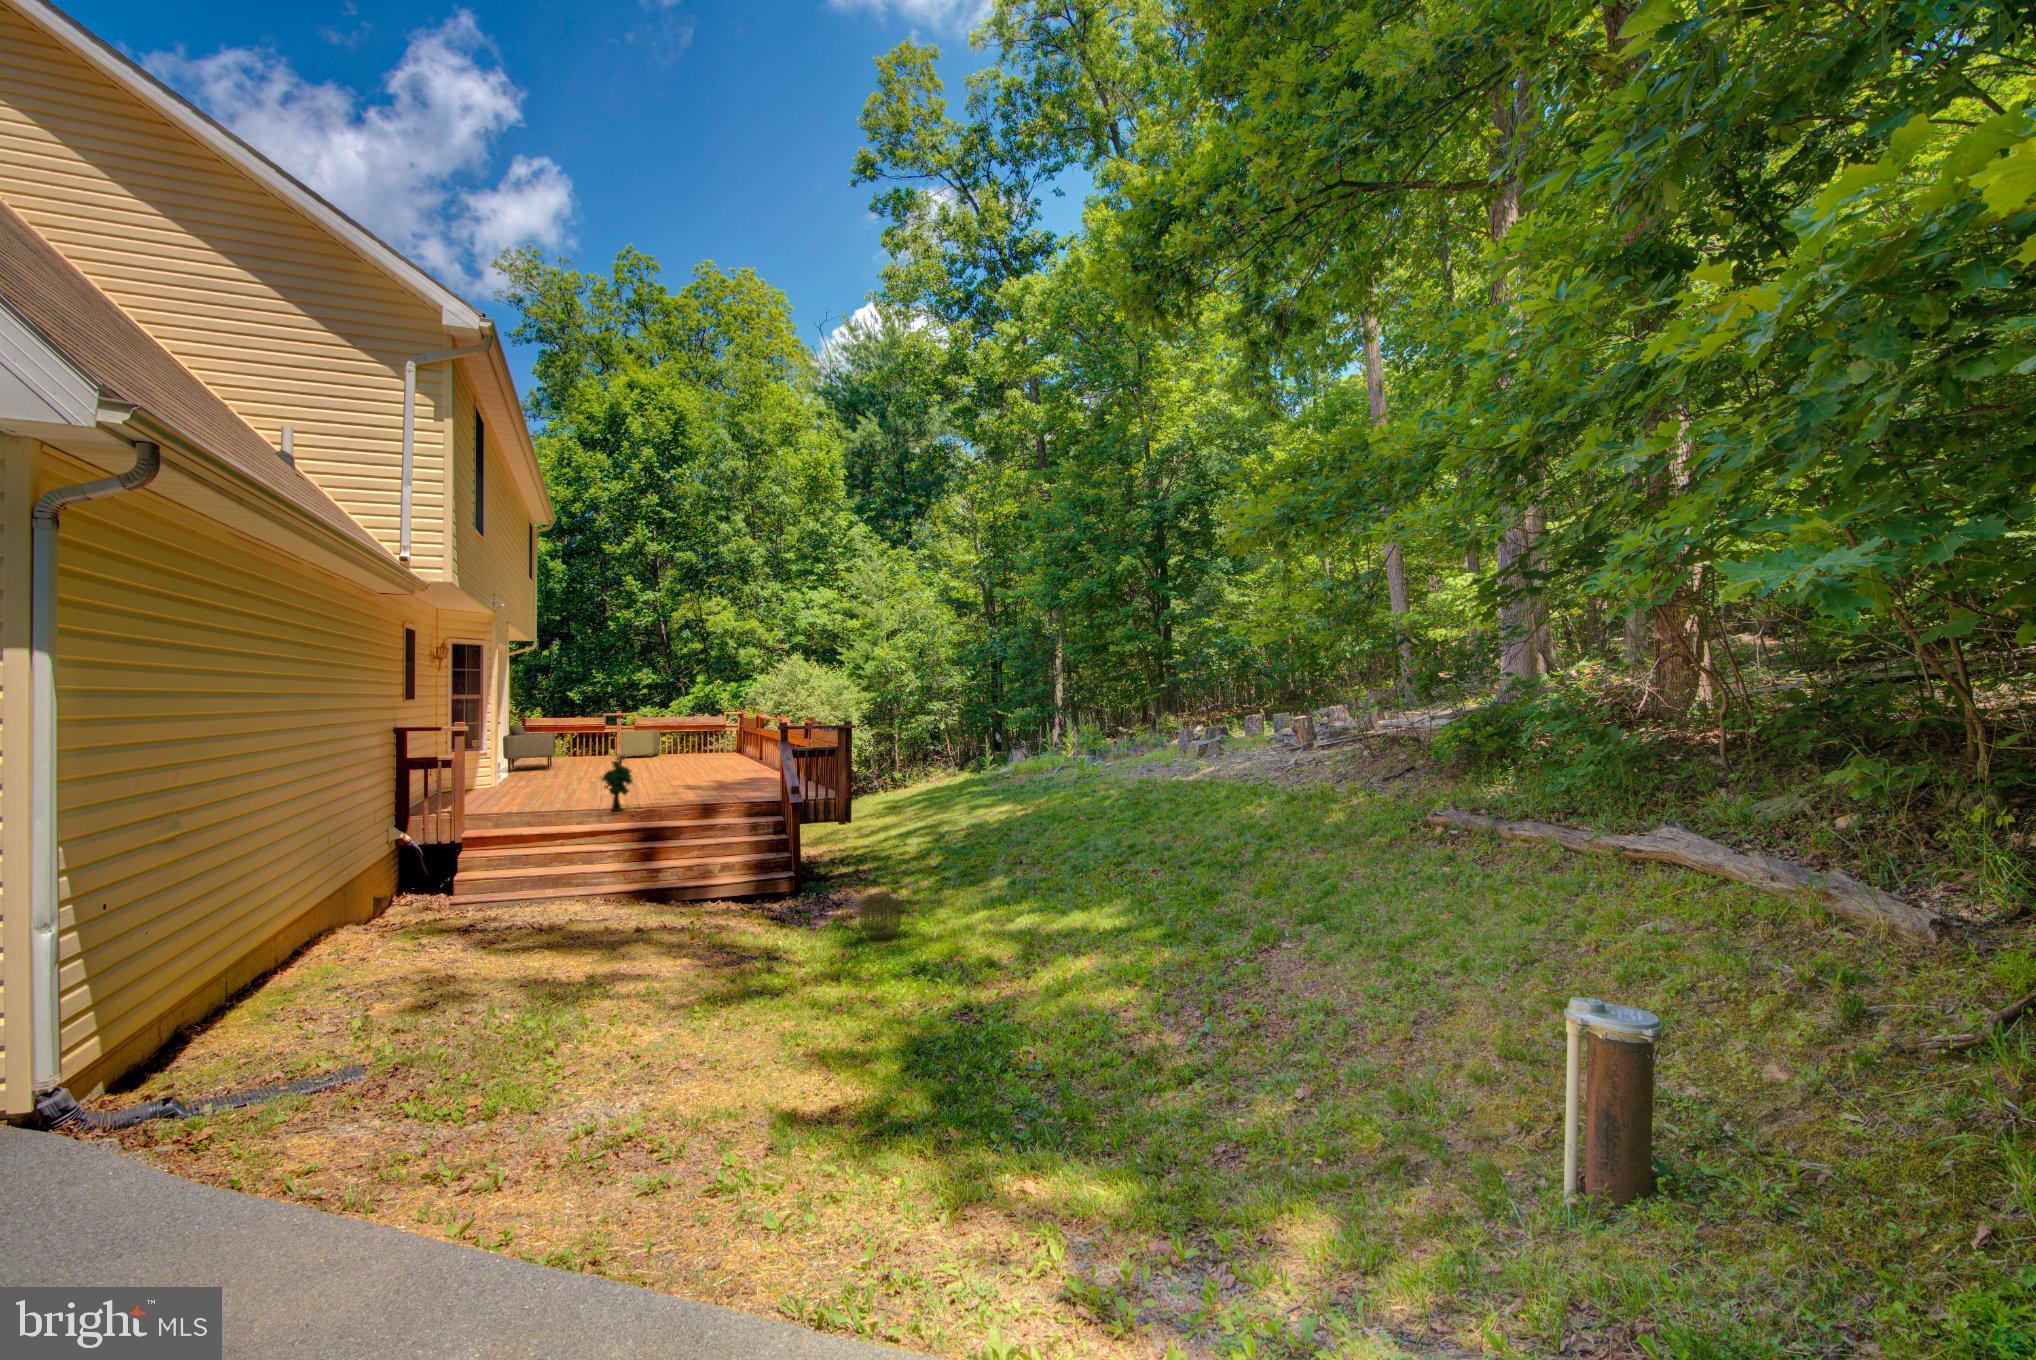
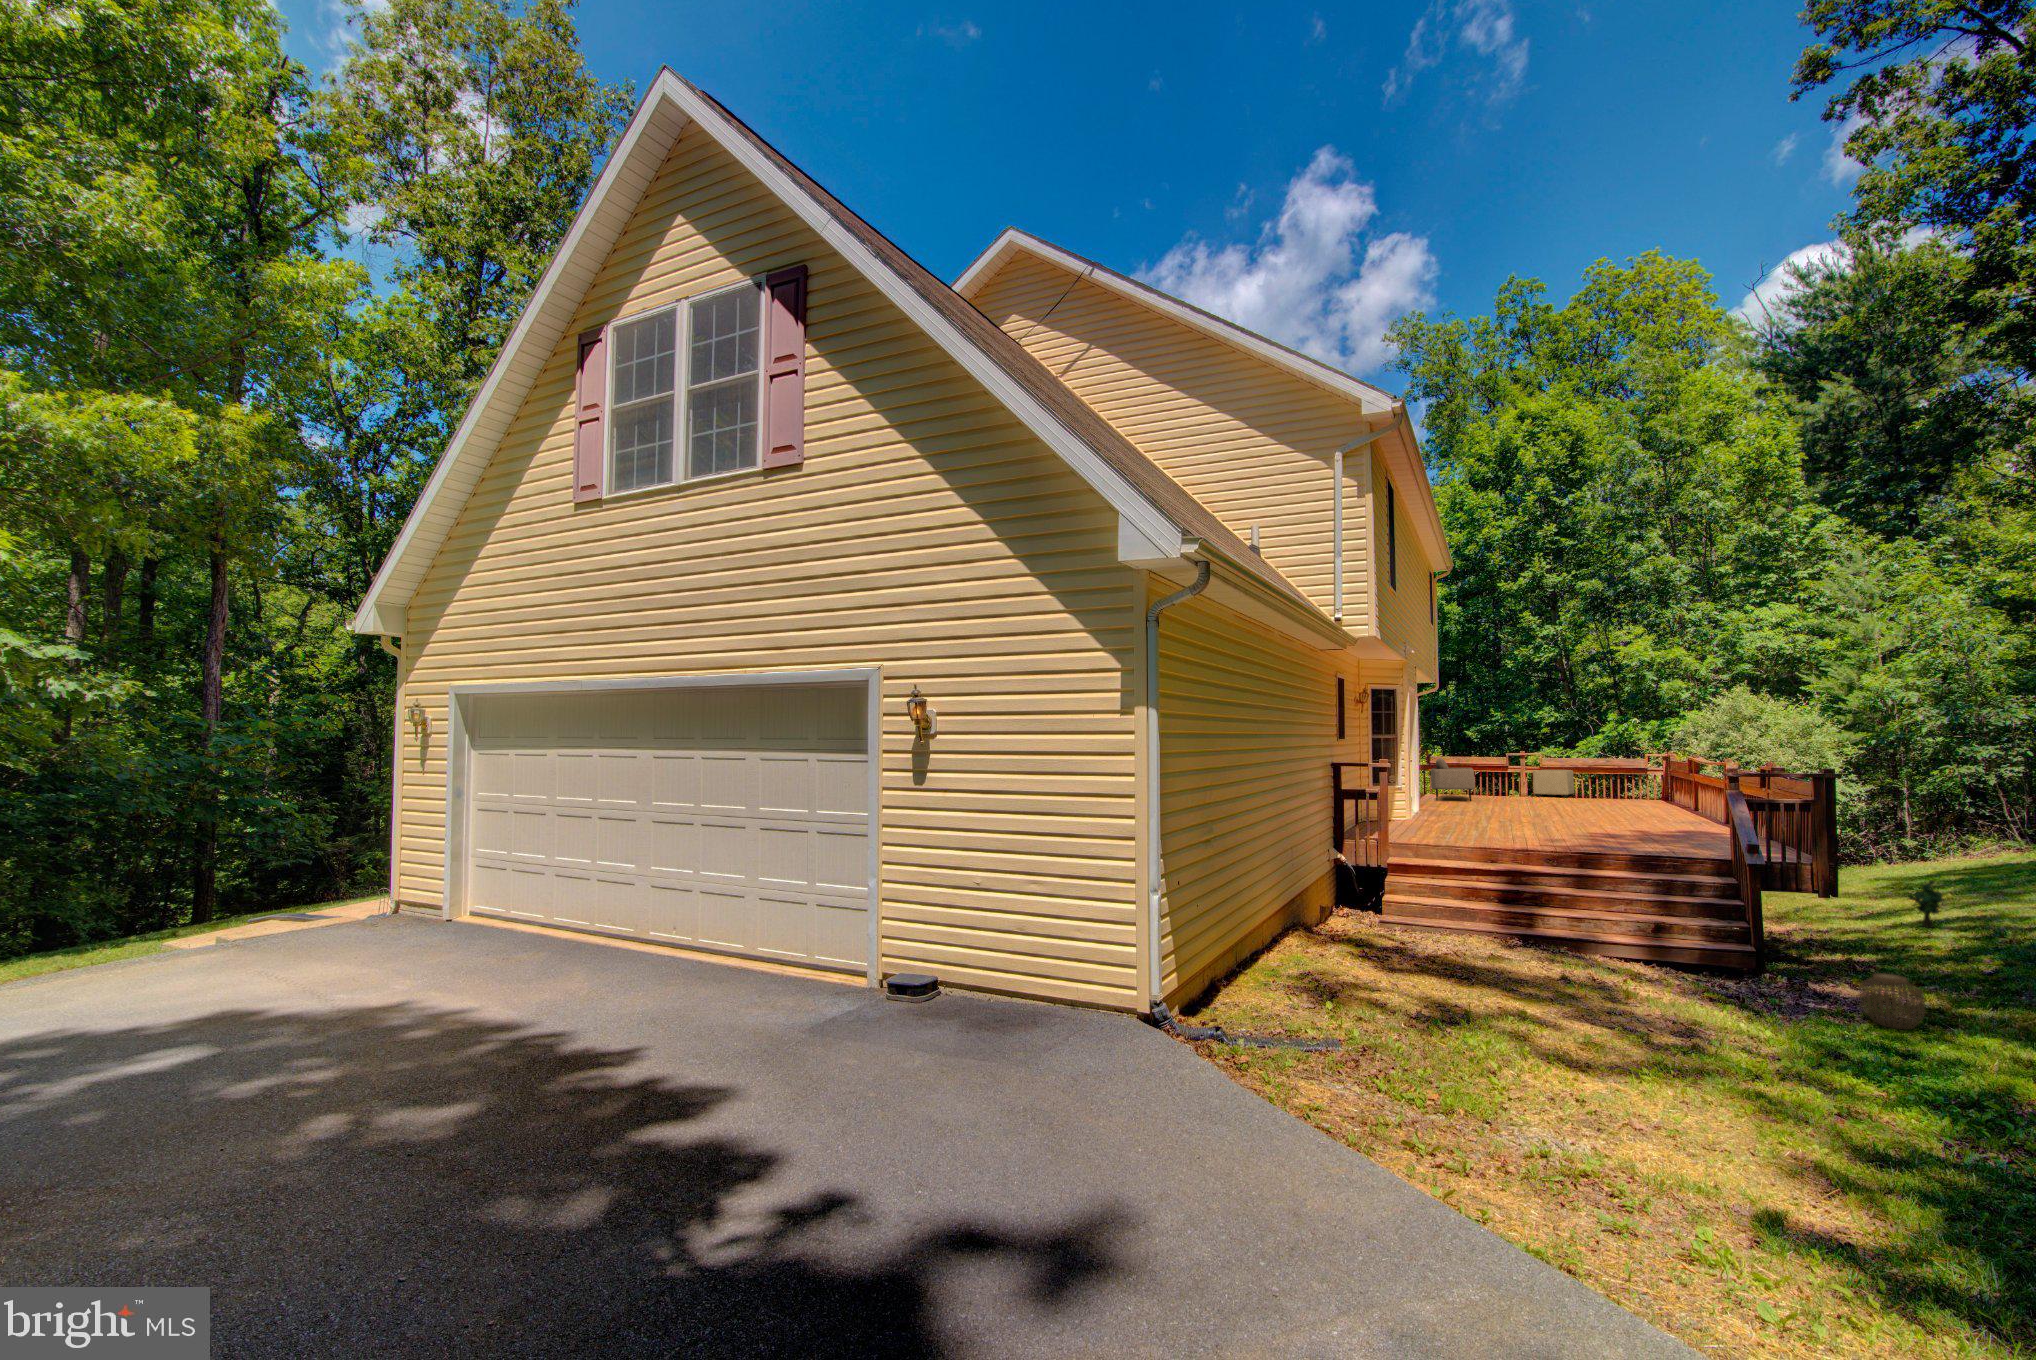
decorative plant: present [602,756,632,811] -> present [1908,880,1943,928]

